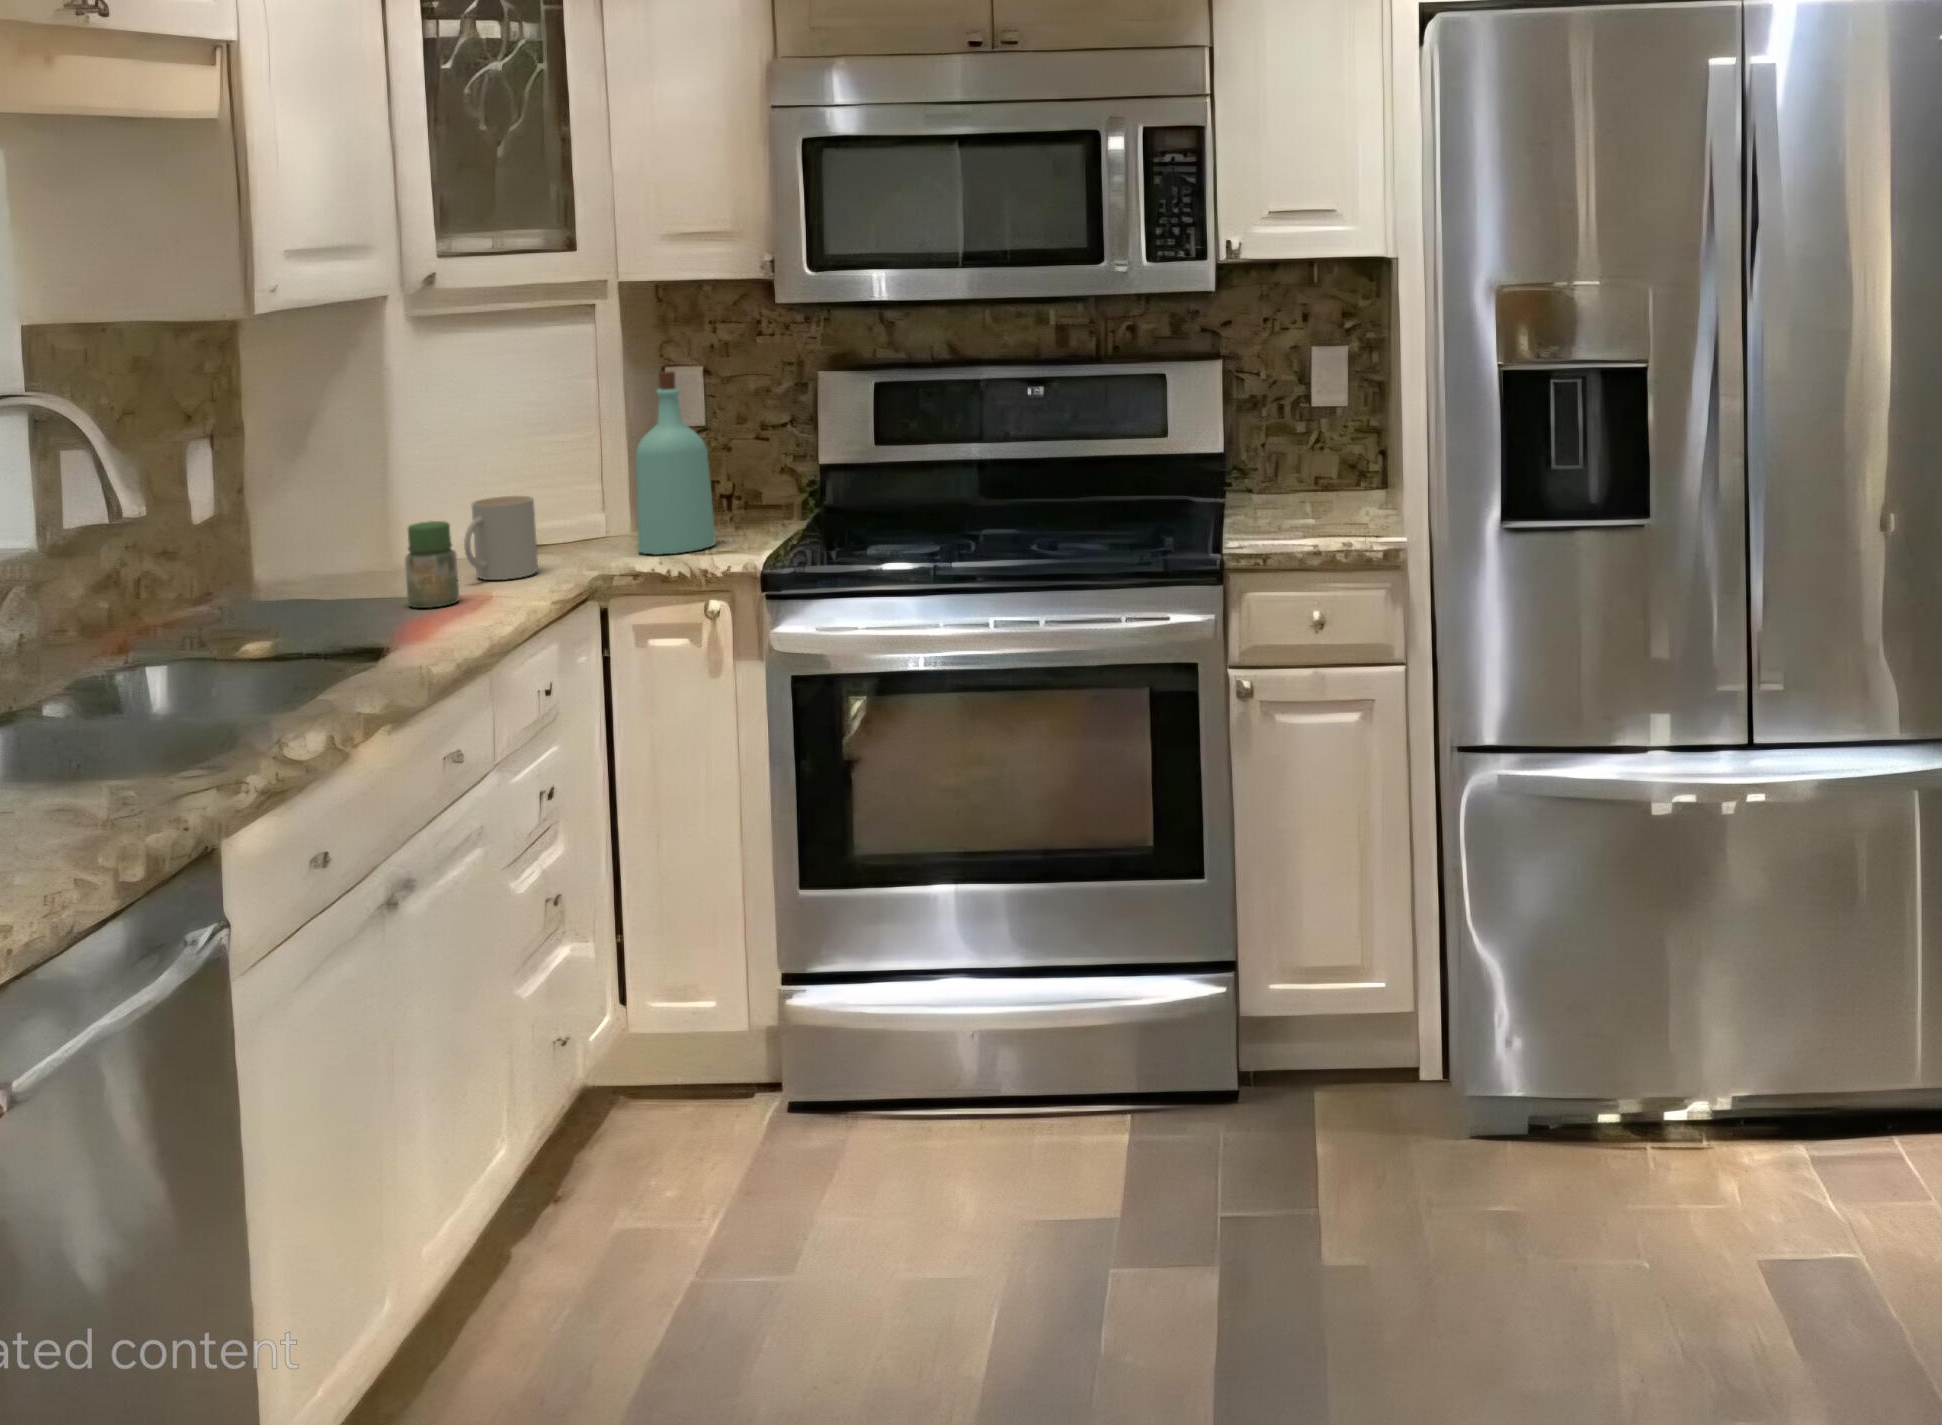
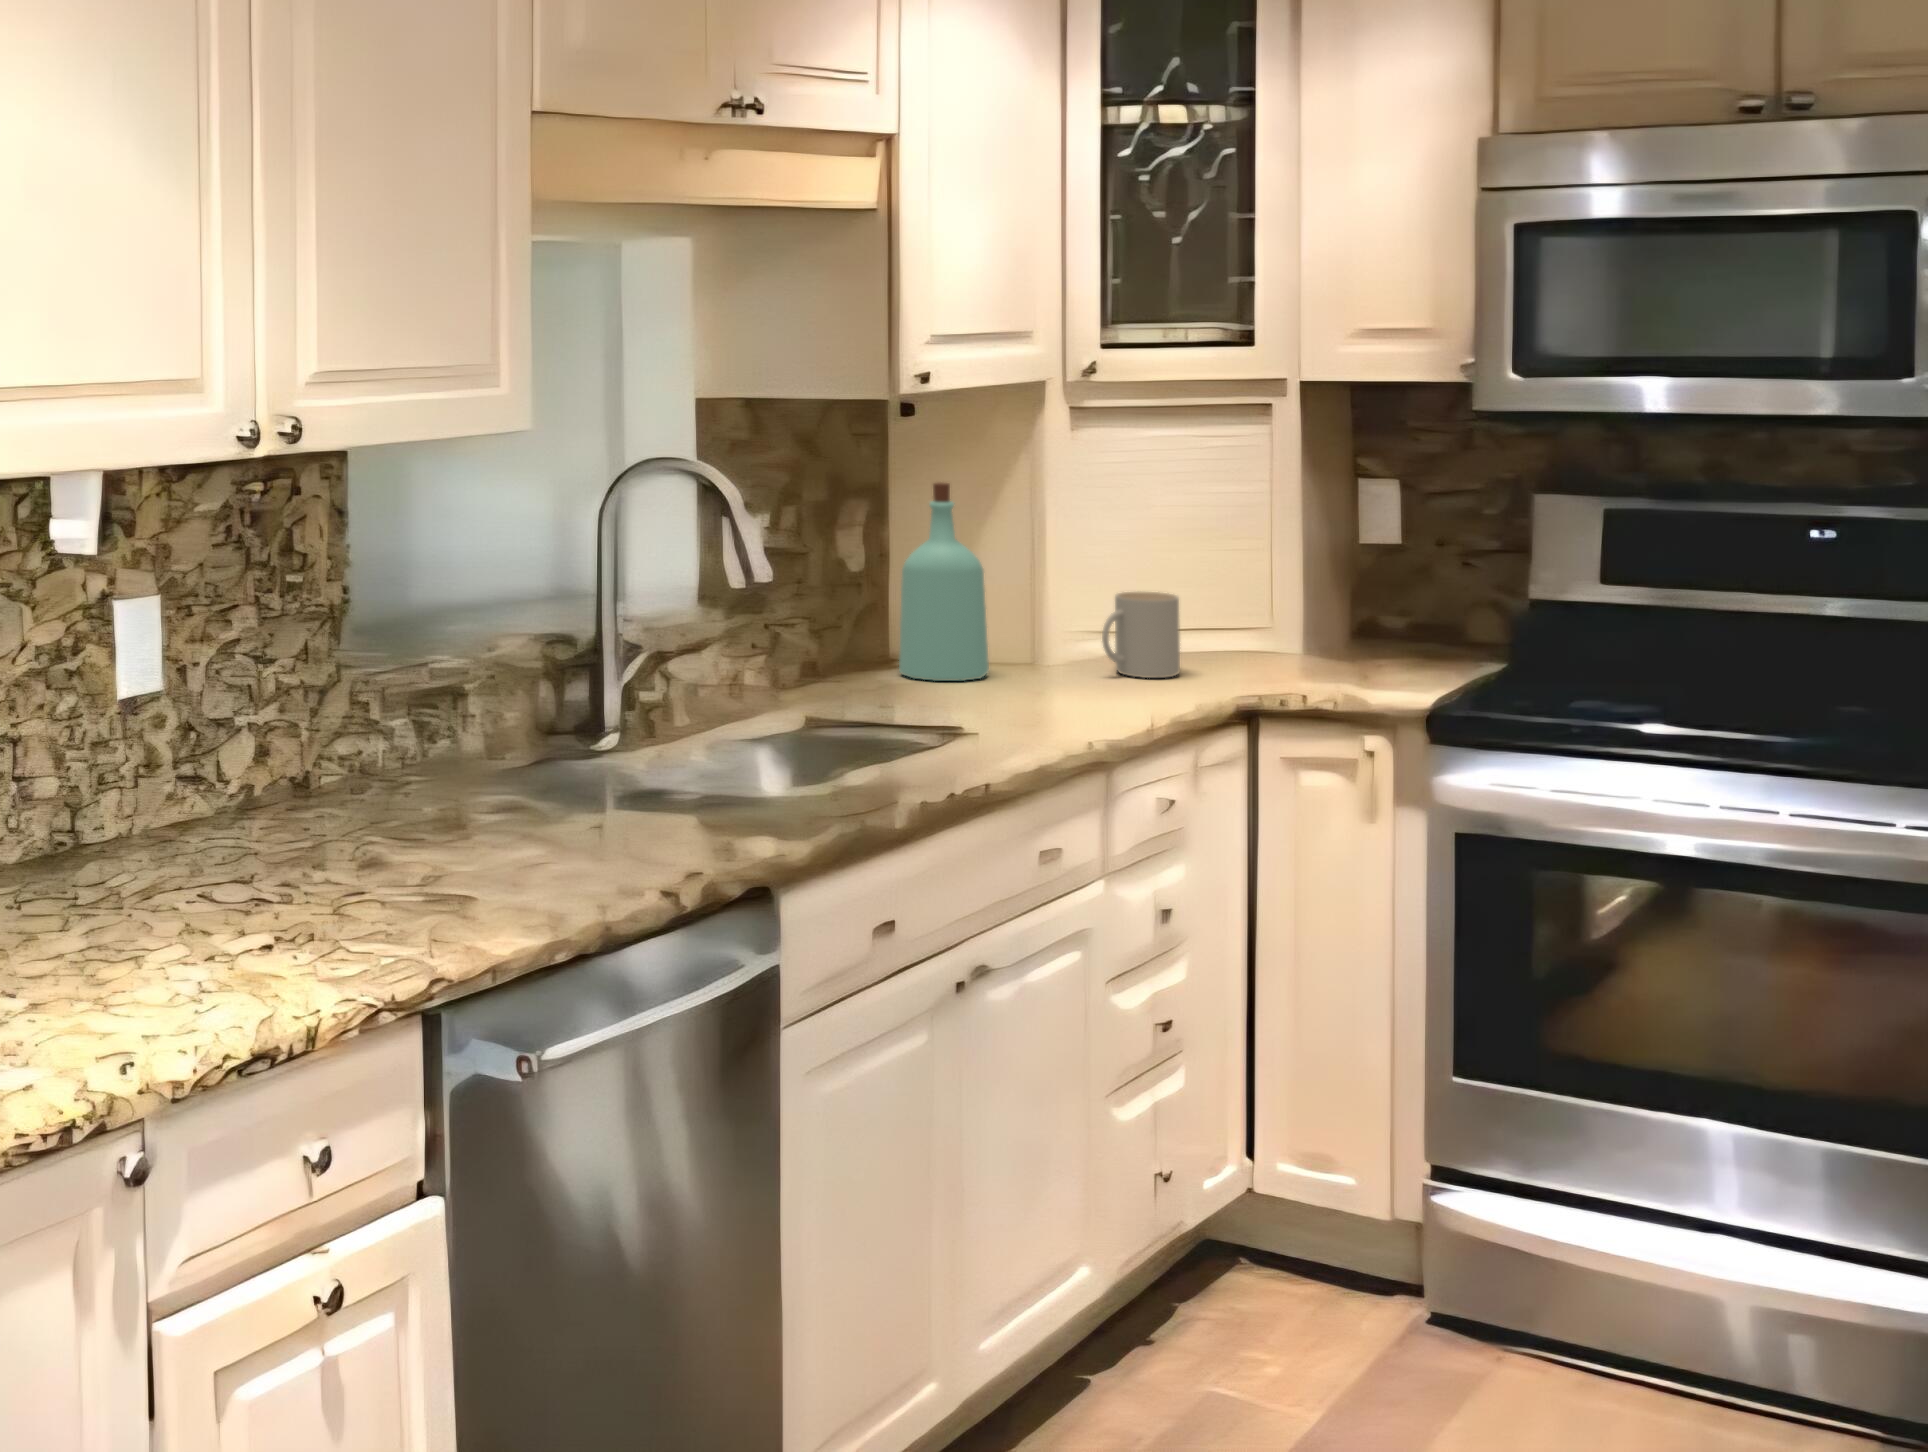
bottle: present [636,371,716,555] -> present [899,482,989,681]
jar: present [405,521,459,608] -> none [1036,607,1088,694]

